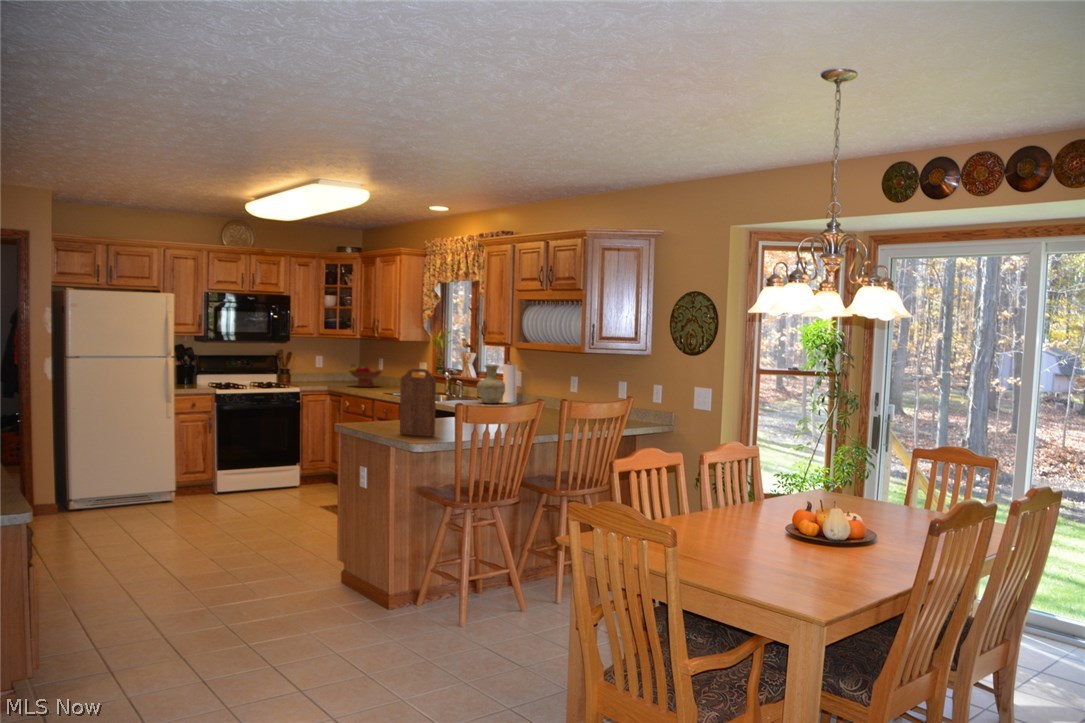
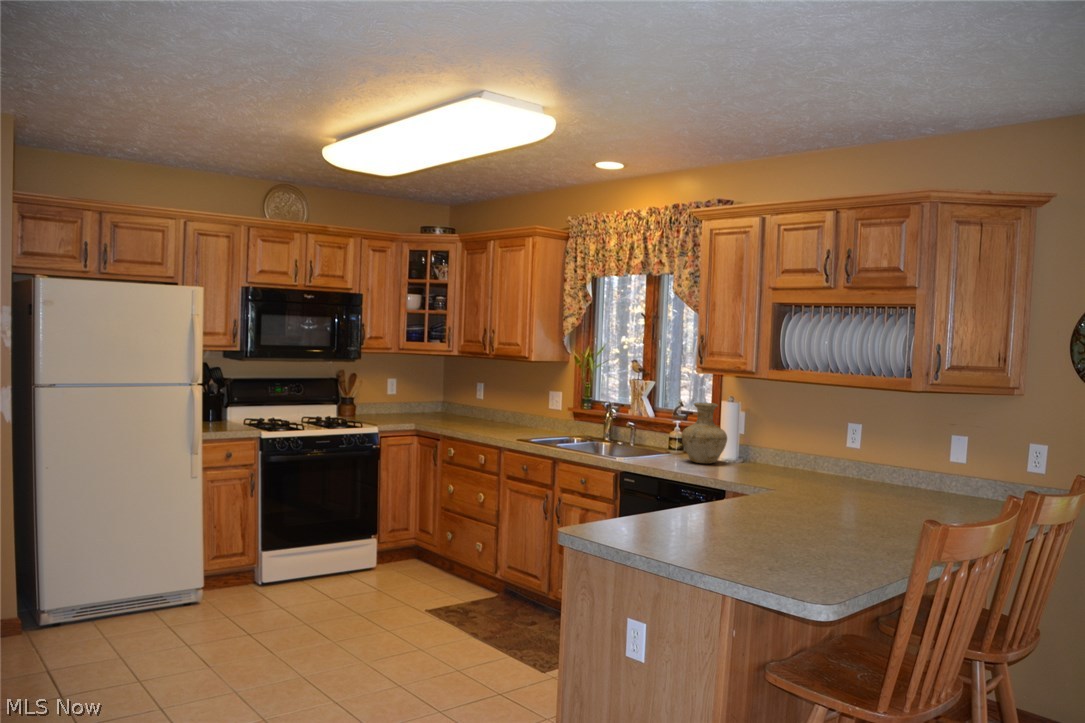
fruit bowl: present [349,365,382,387] -> none [443,393,490,425]
cutting board: present [400,369,436,436] -> none [737,441,826,584]

